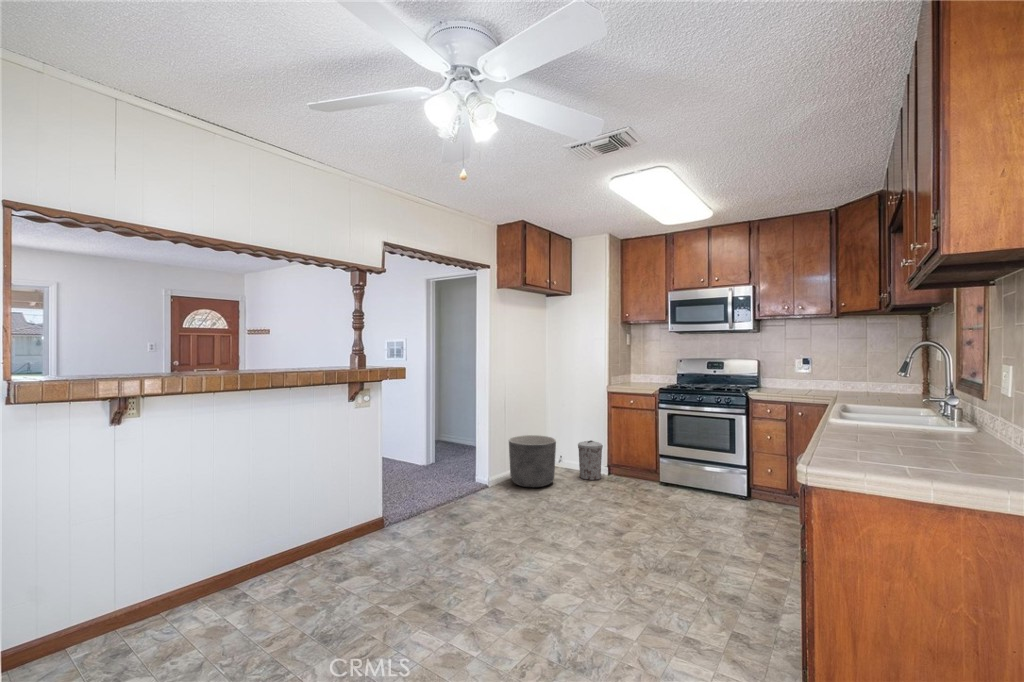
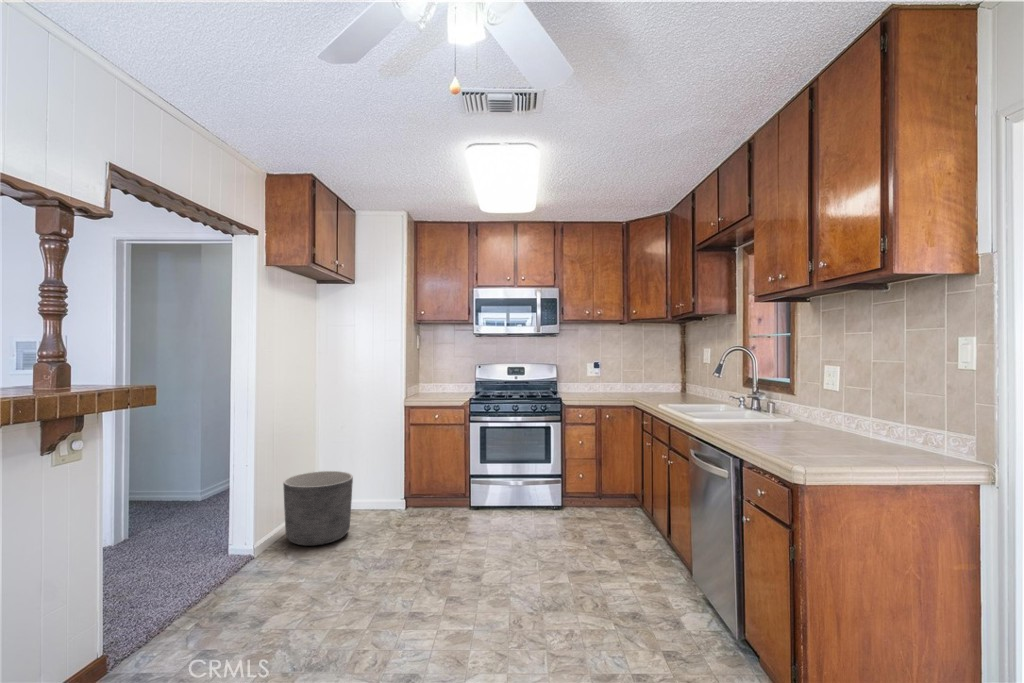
trash can: present [578,440,603,480] -> none [372,469,404,519]

